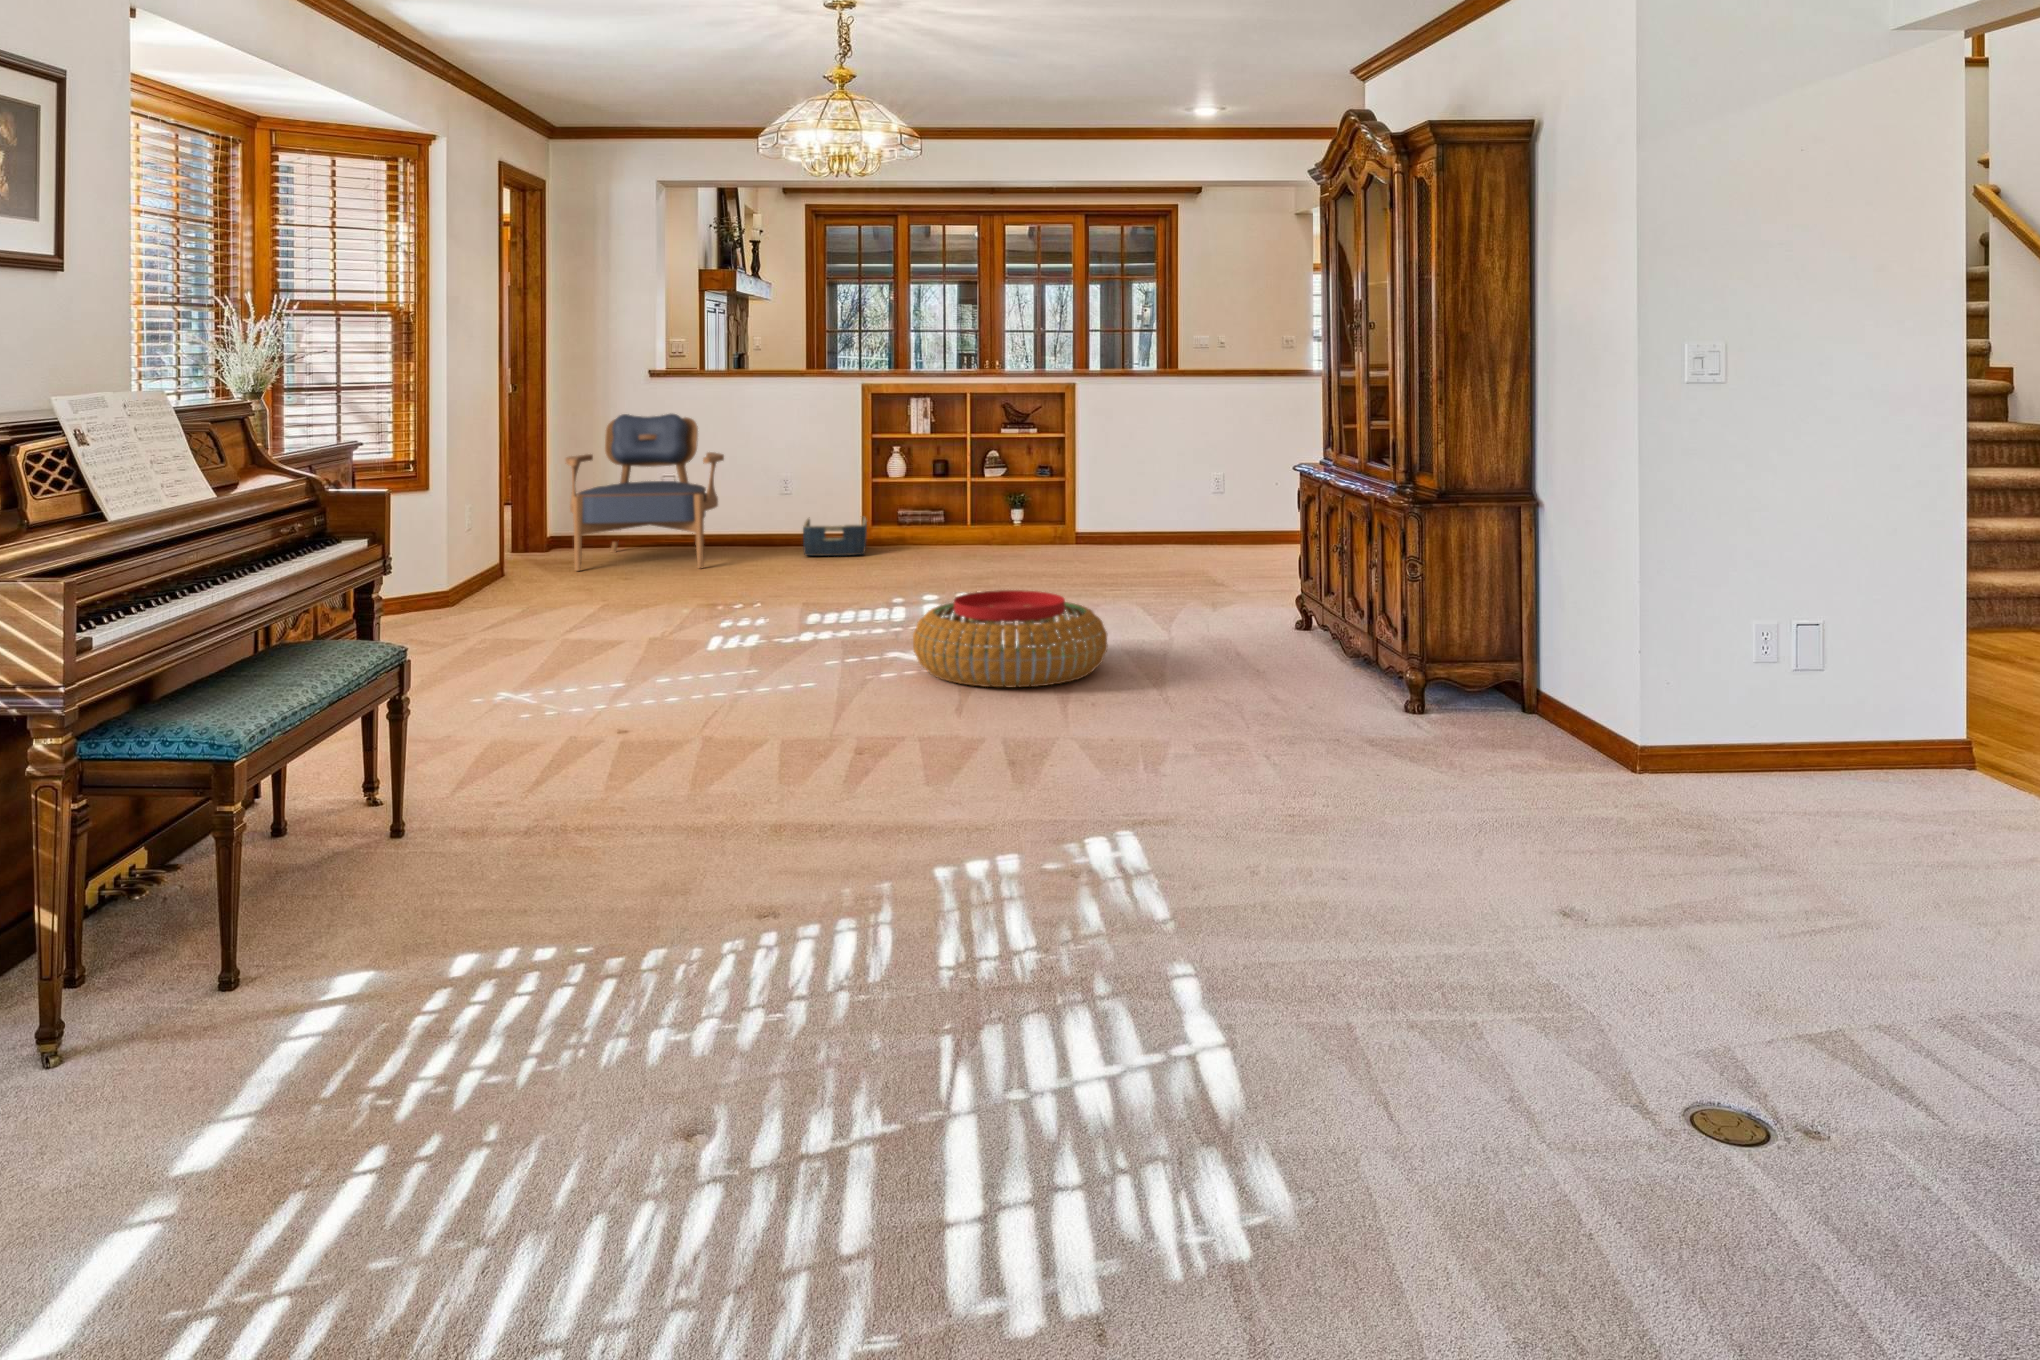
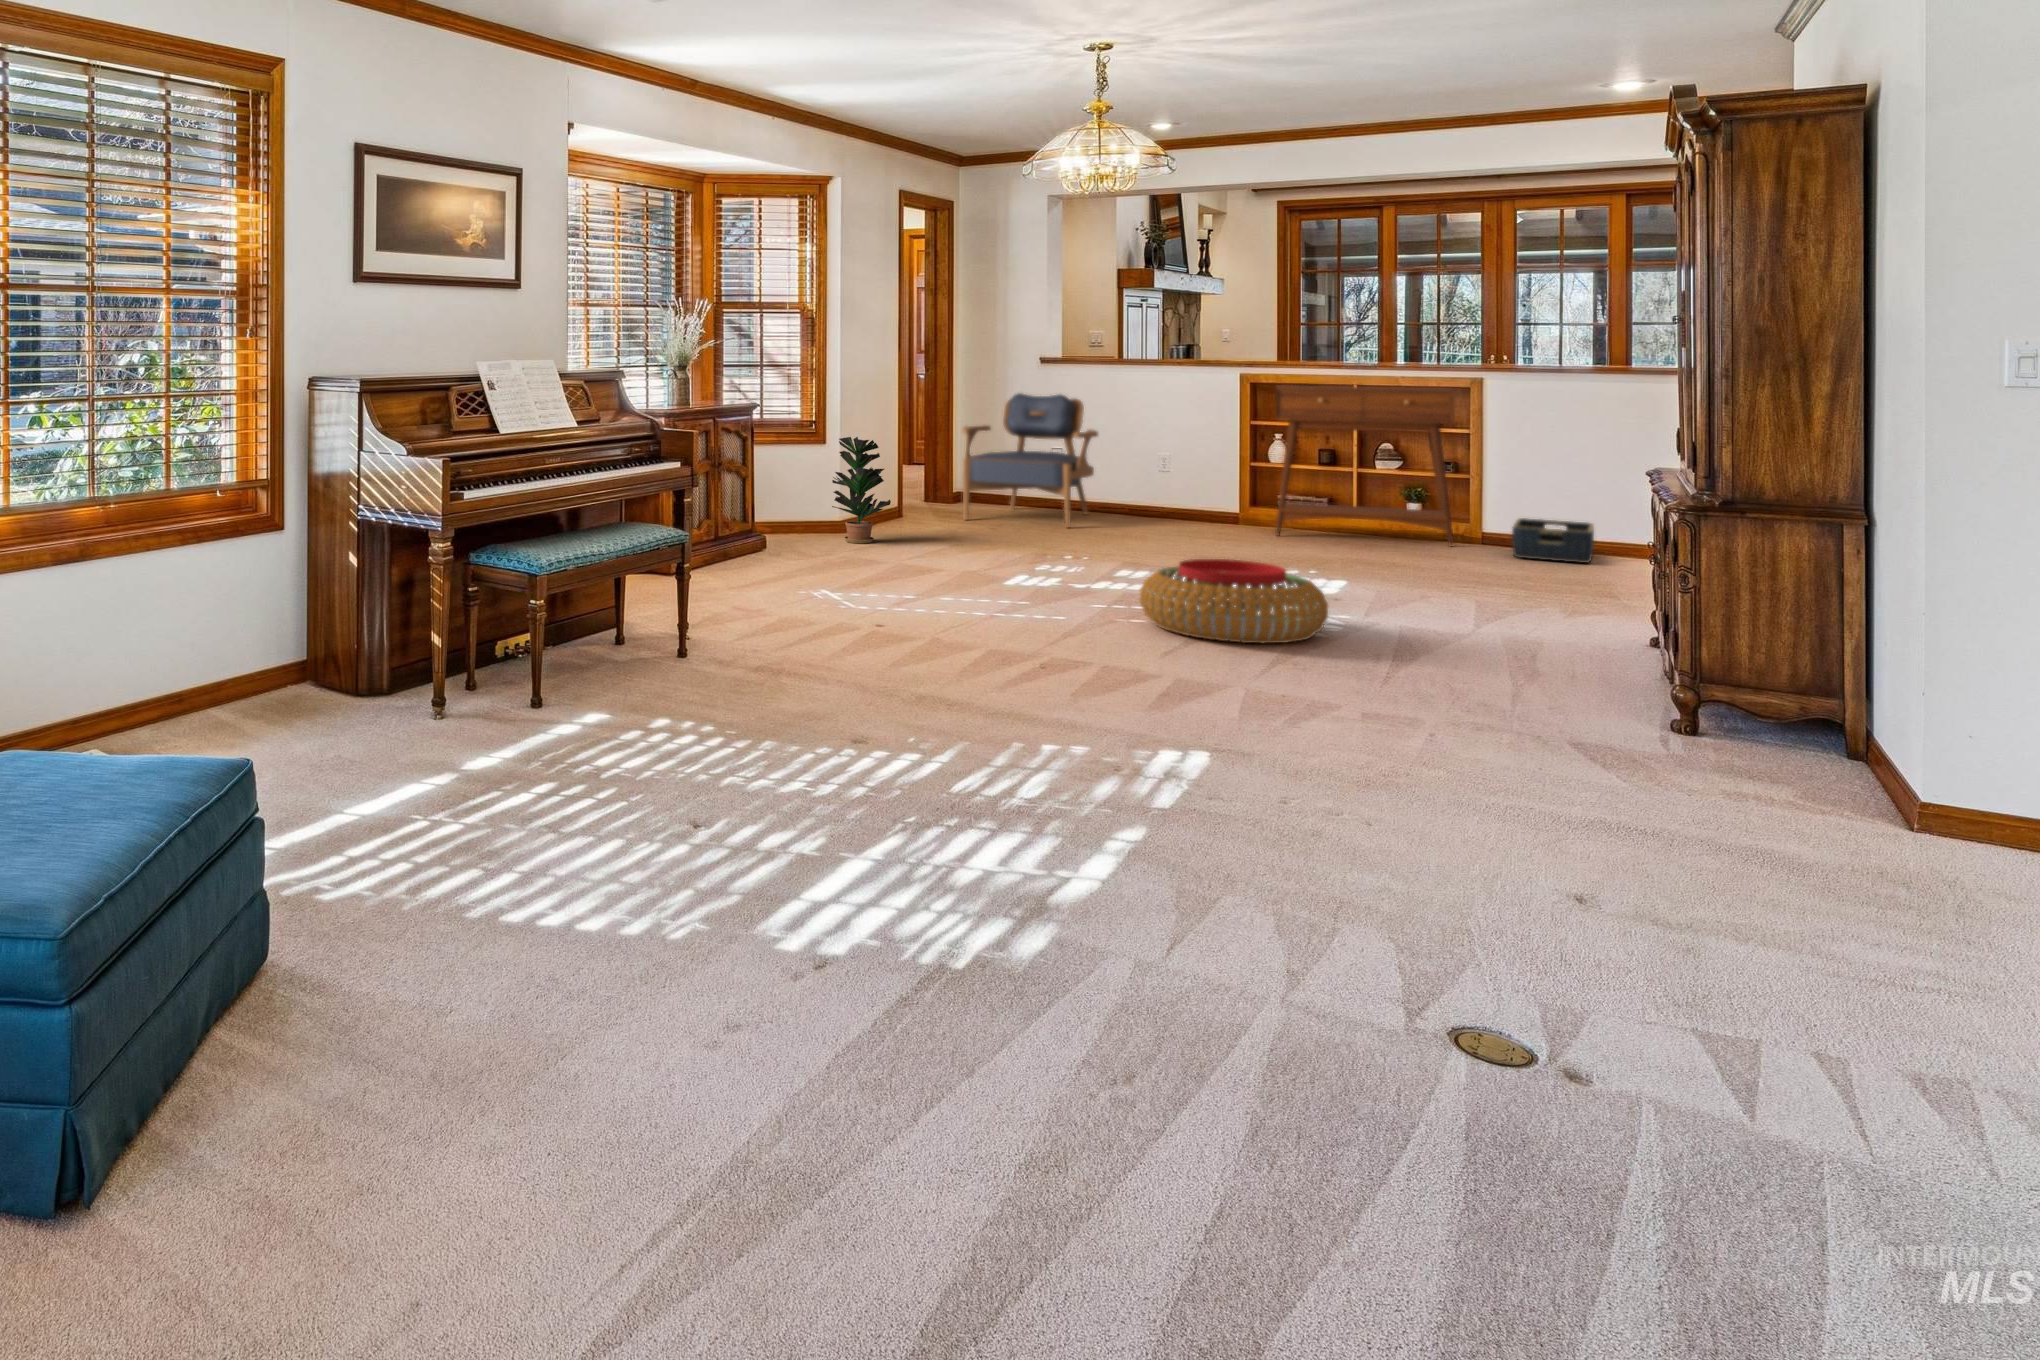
console table: none [896,392,1065,554] -> present [1275,385,1455,547]
potted plant: none [438,478,523,619] -> present [832,437,891,543]
basket: present [803,517,867,556] -> present [1512,518,1594,563]

